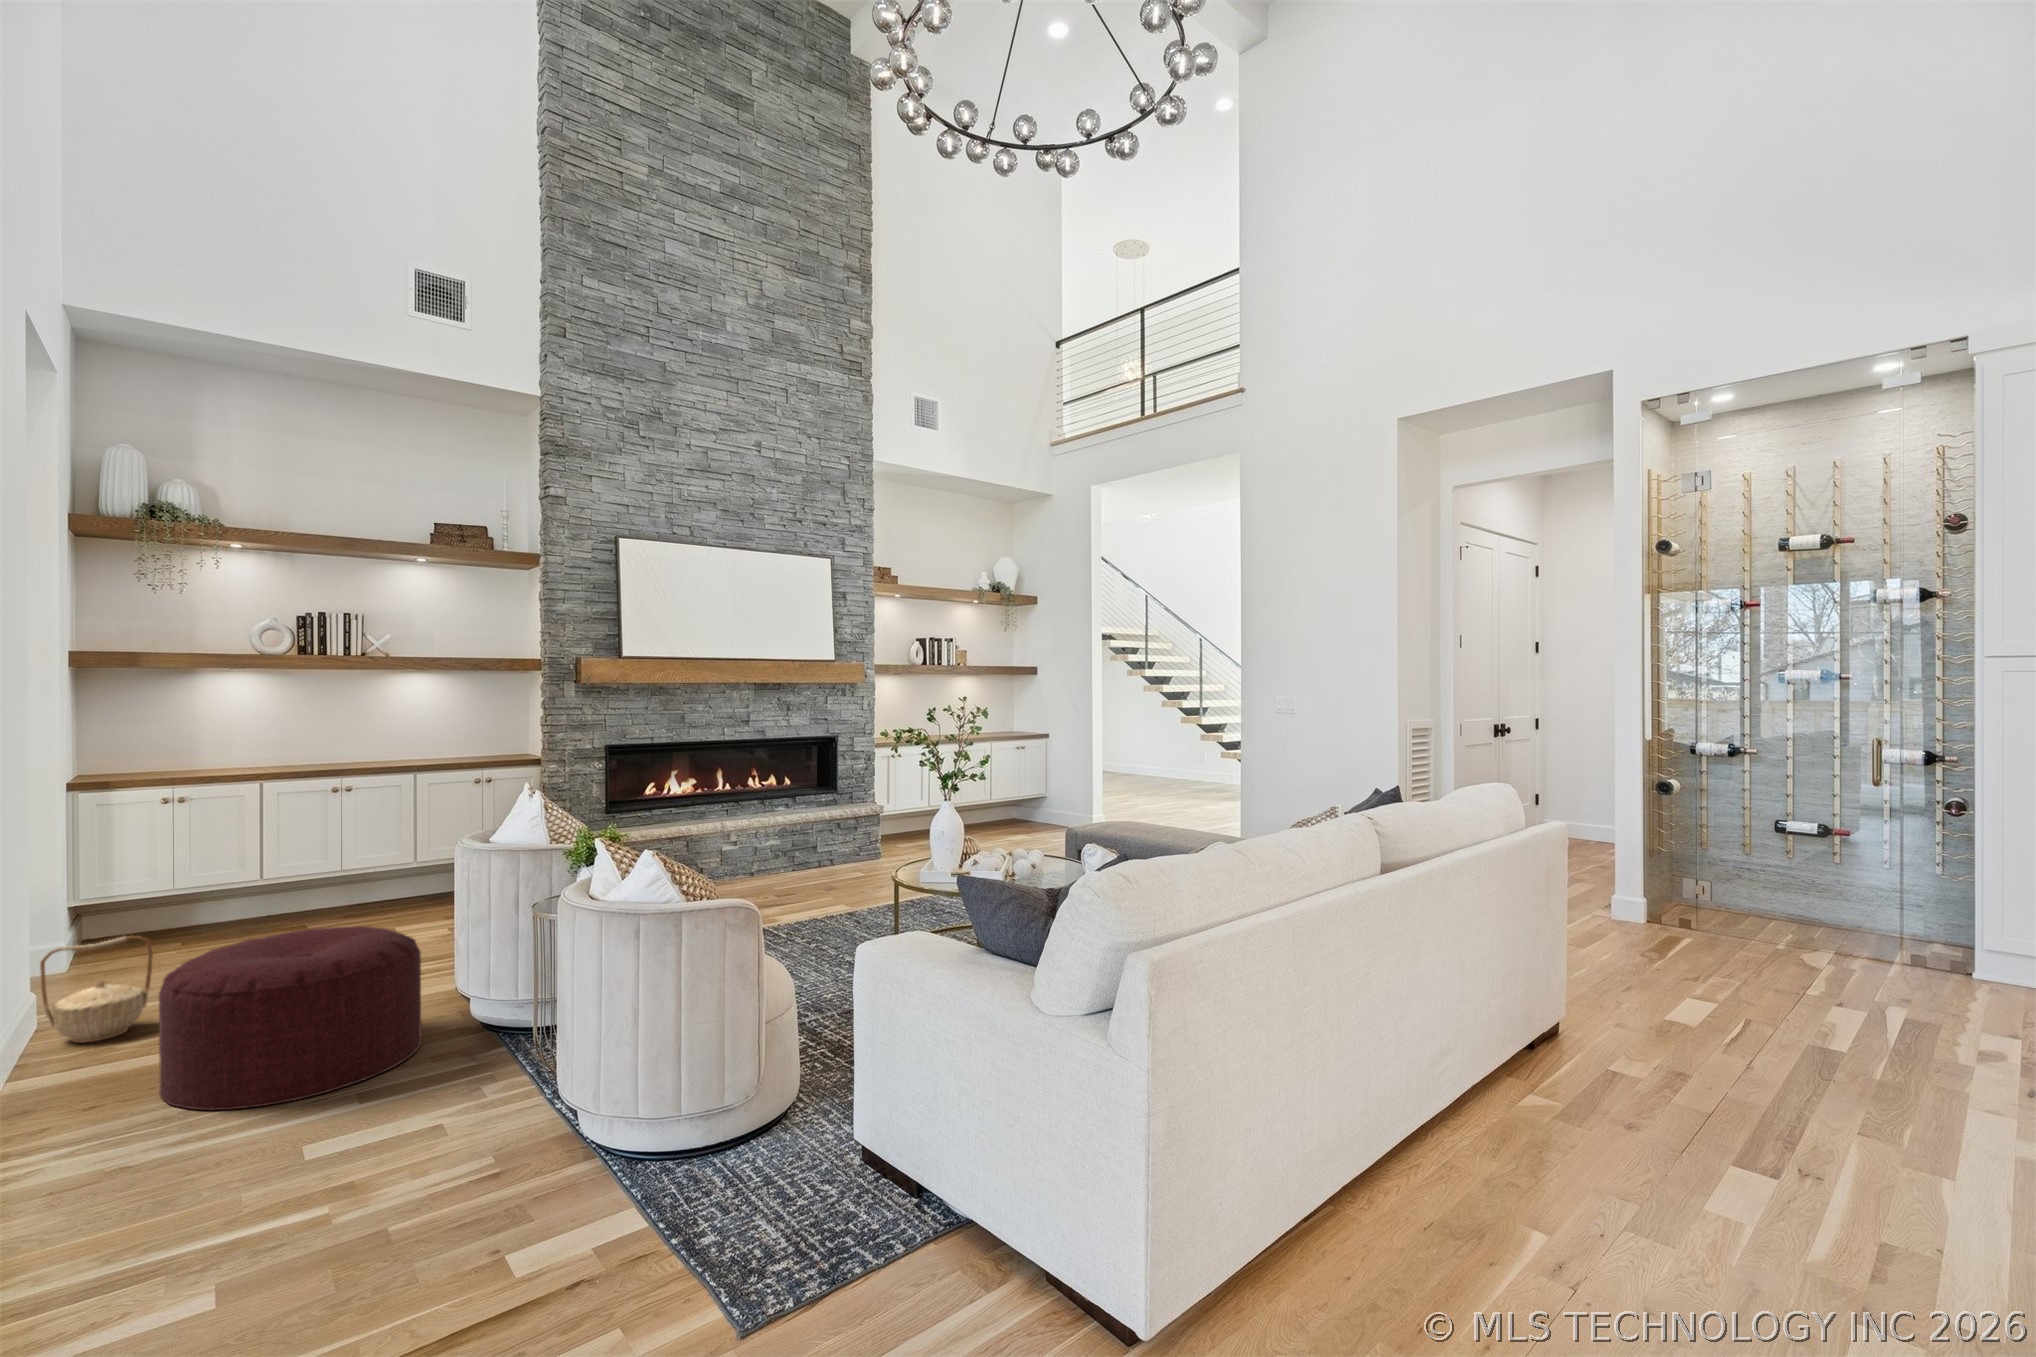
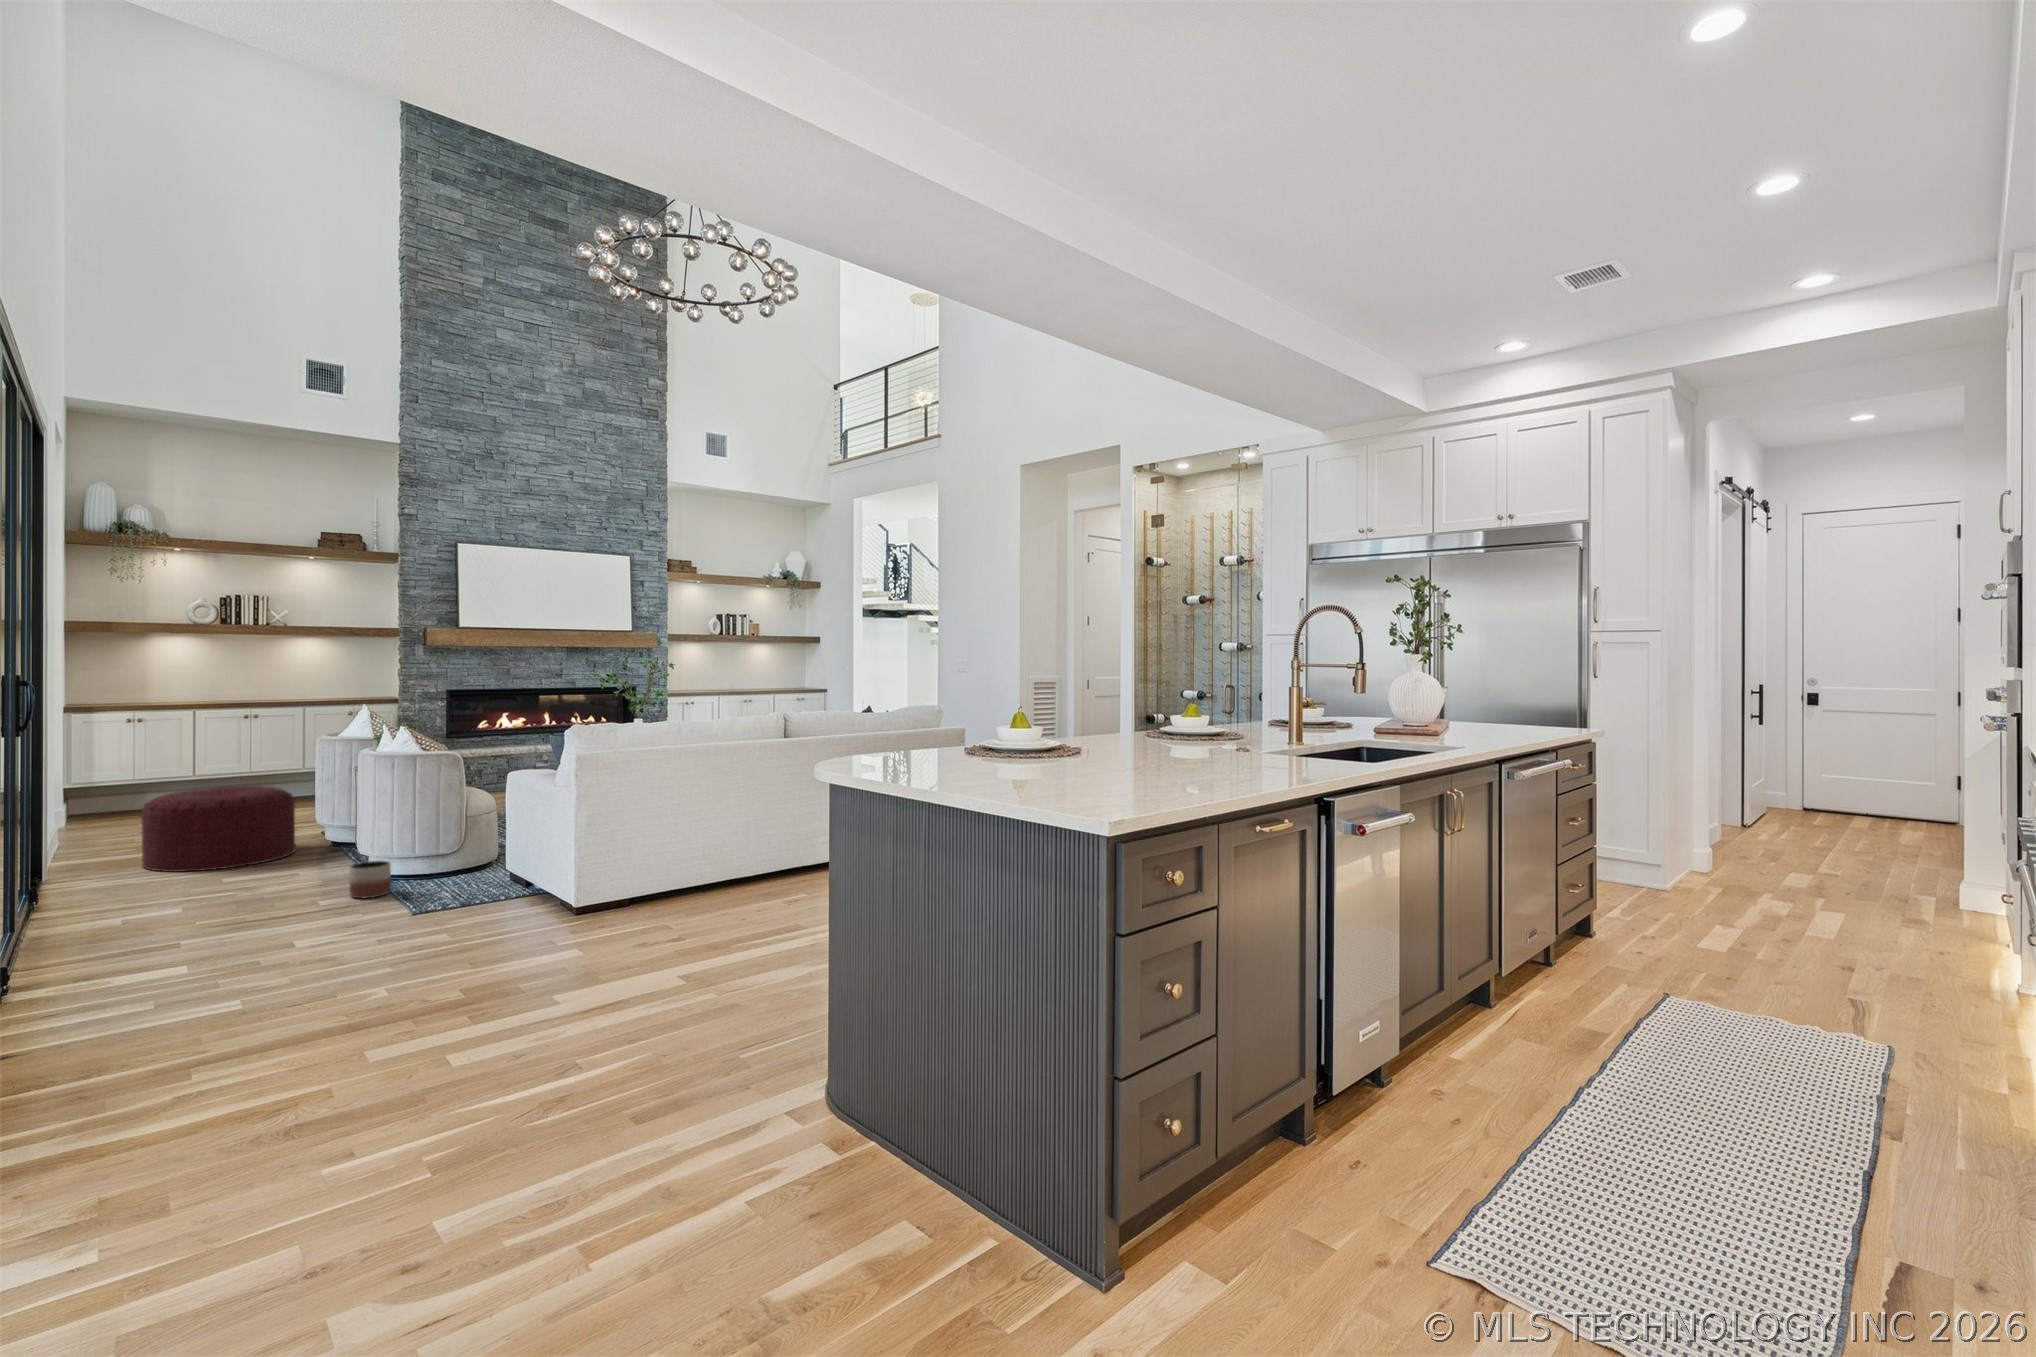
basket: present [40,936,153,1043] -> none [65,791,132,851]
planter: none [562,1121,641,1218] -> present [349,861,391,898]

